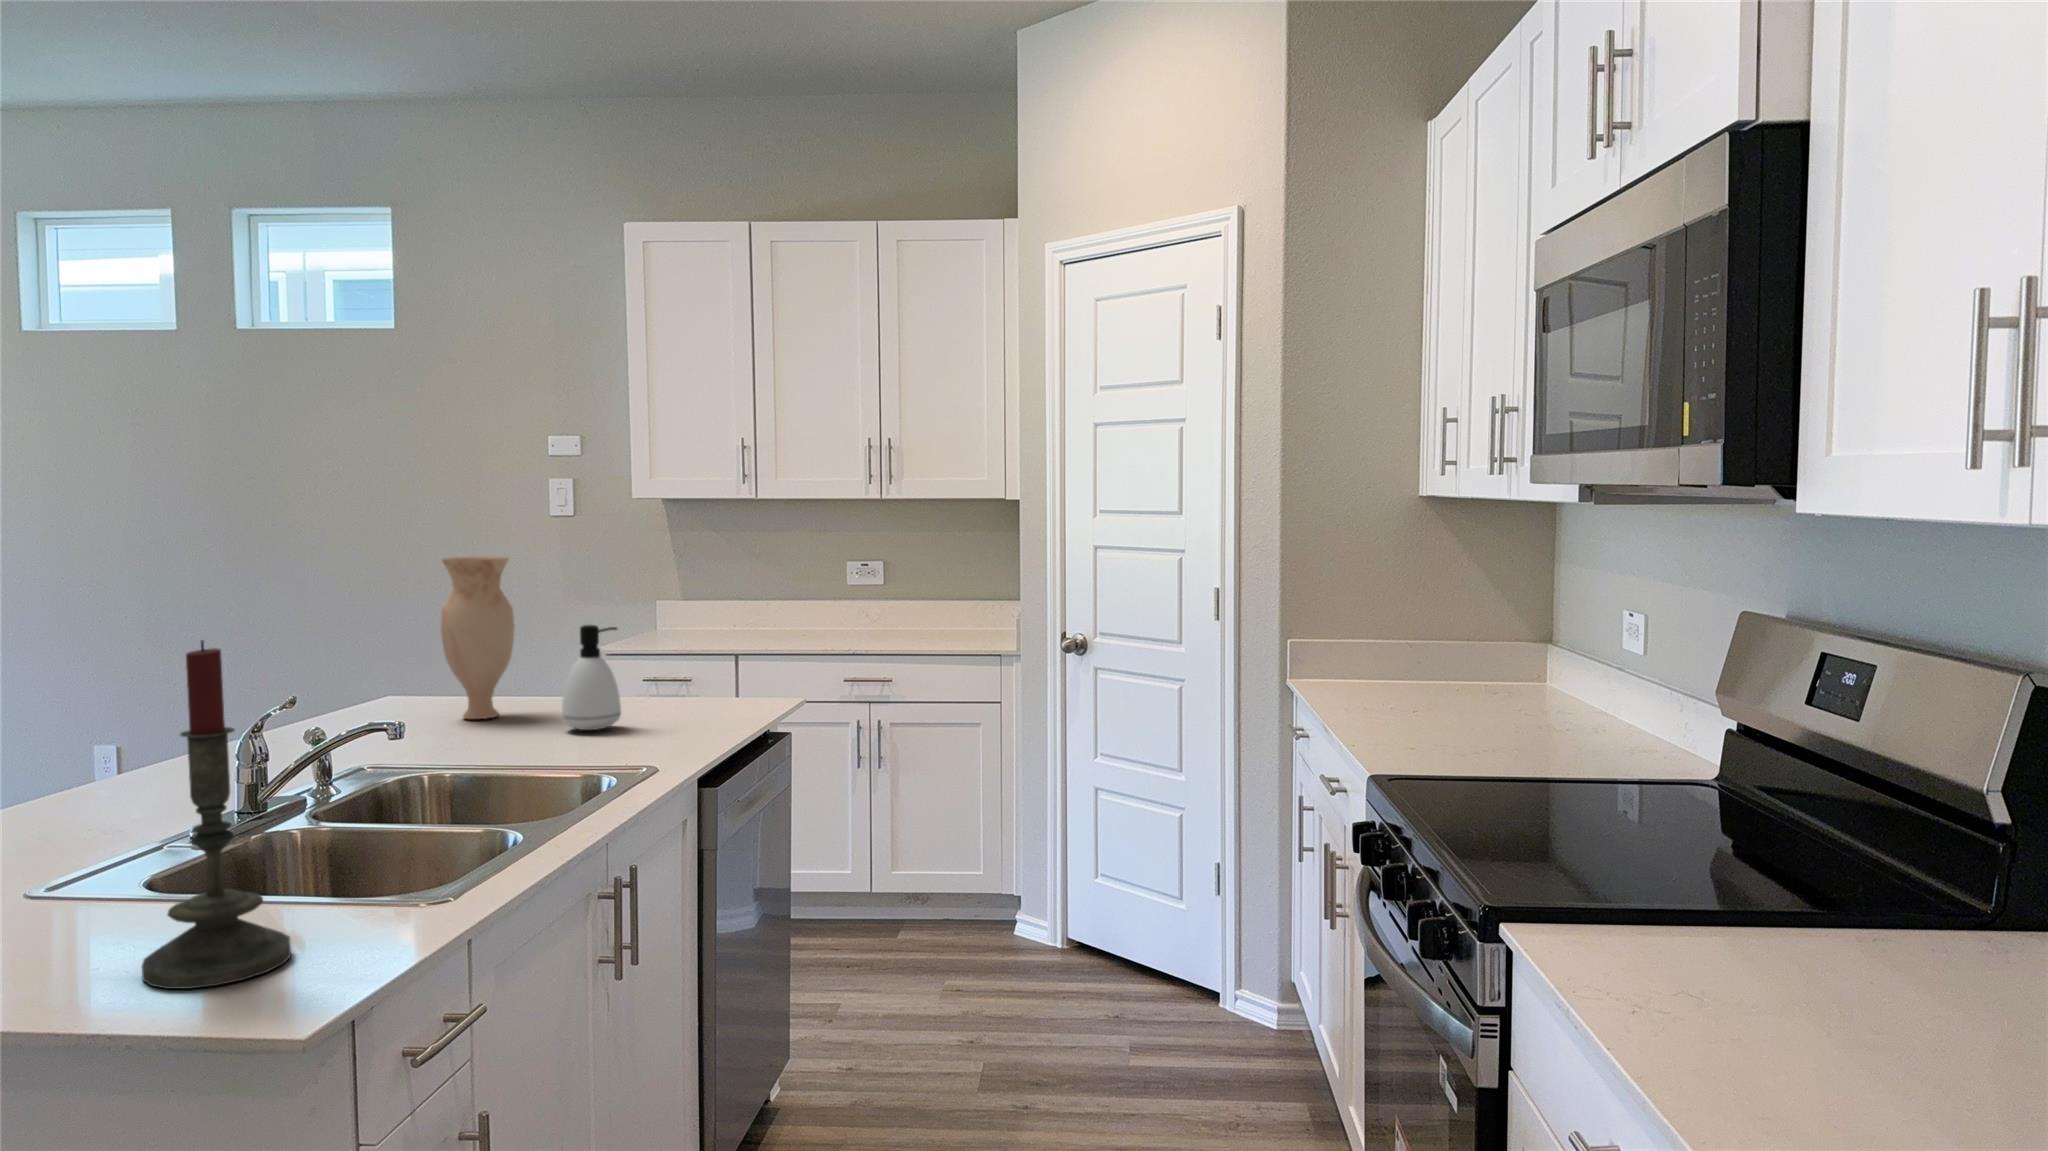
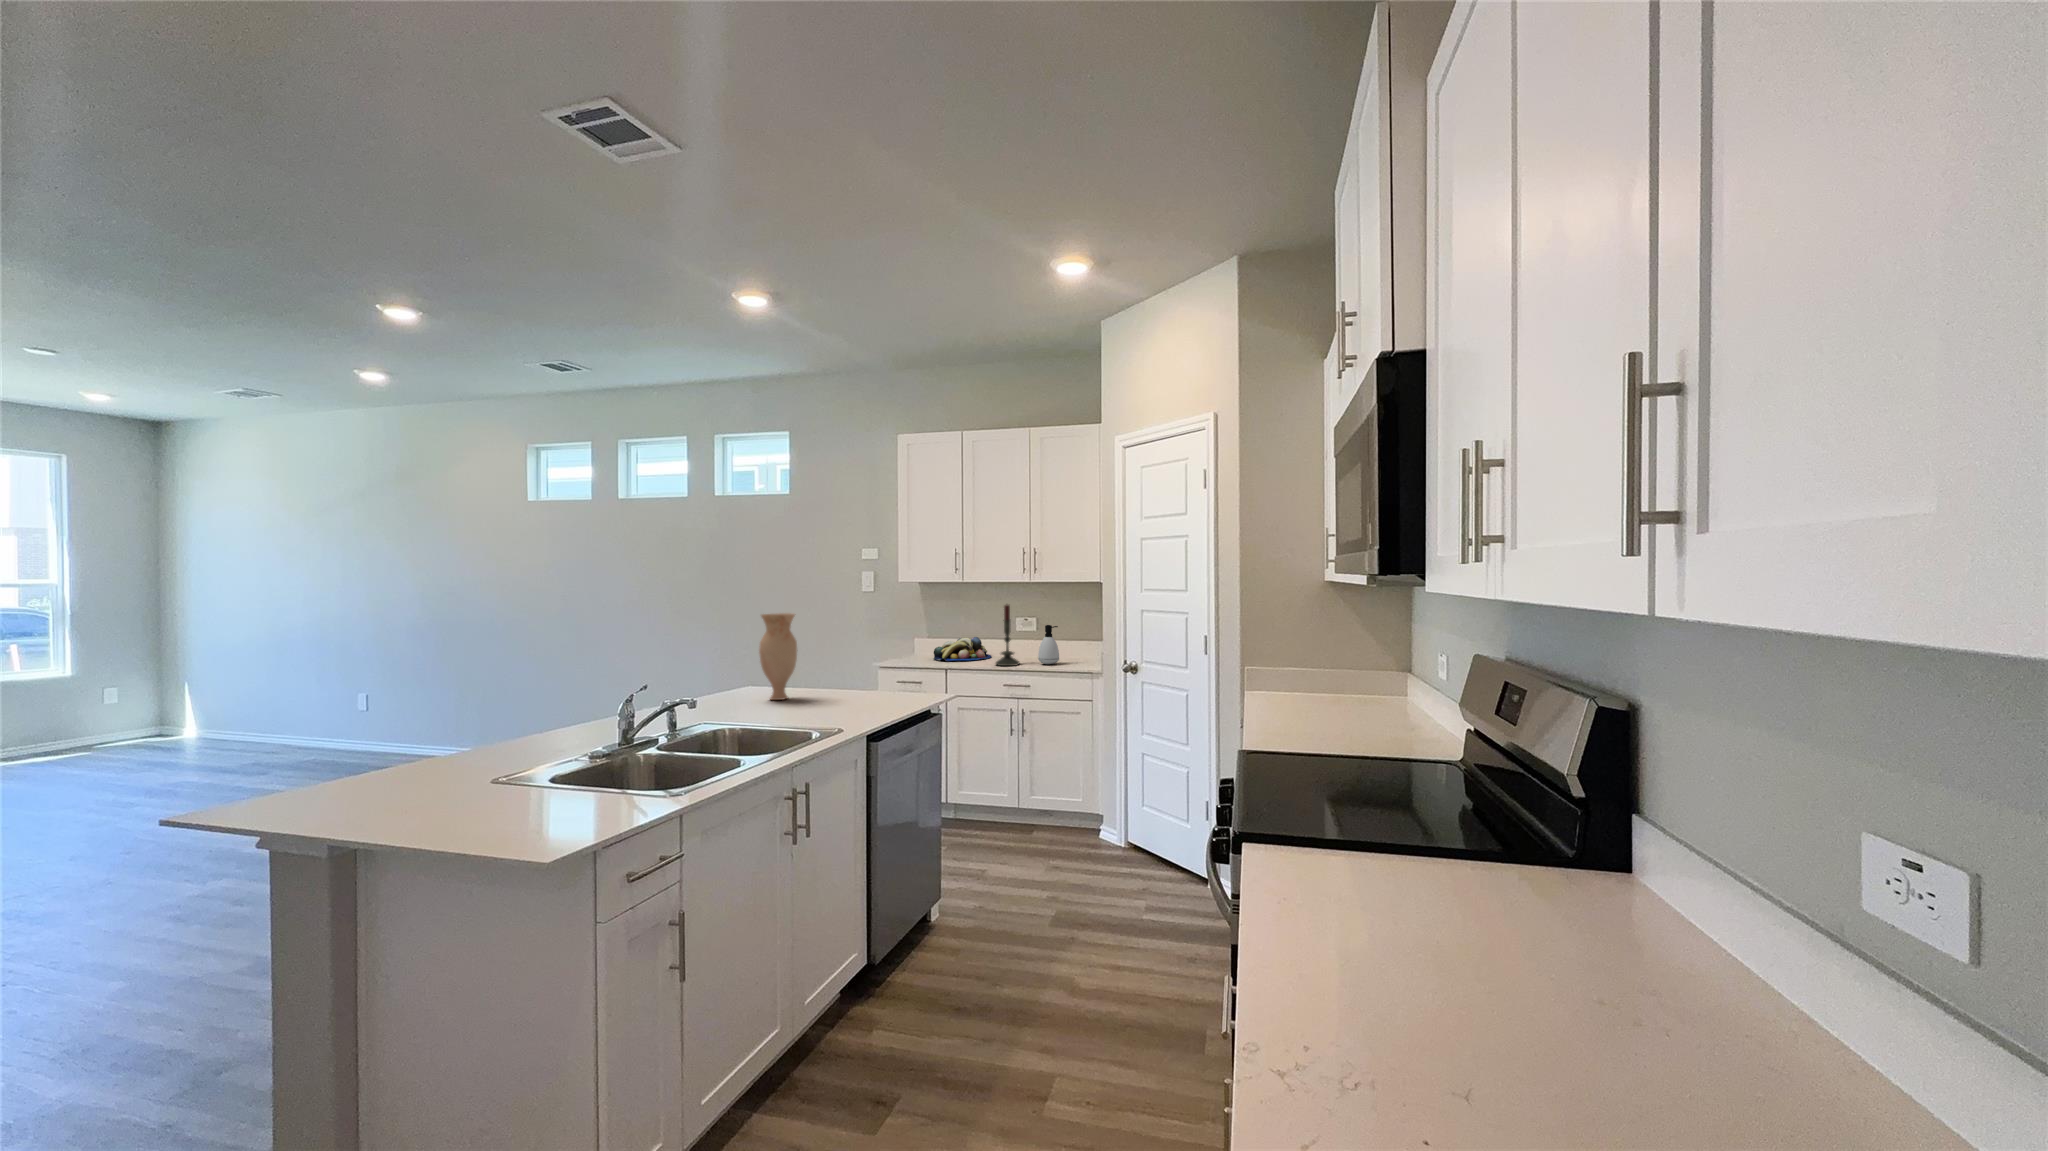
fruit bowl: none [702,598,808,641] -> present [934,637,992,661]
soap dispenser: present [562,625,621,730] -> present [1038,625,1059,664]
candle: present [142,640,291,989] -> present [996,604,1019,666]

